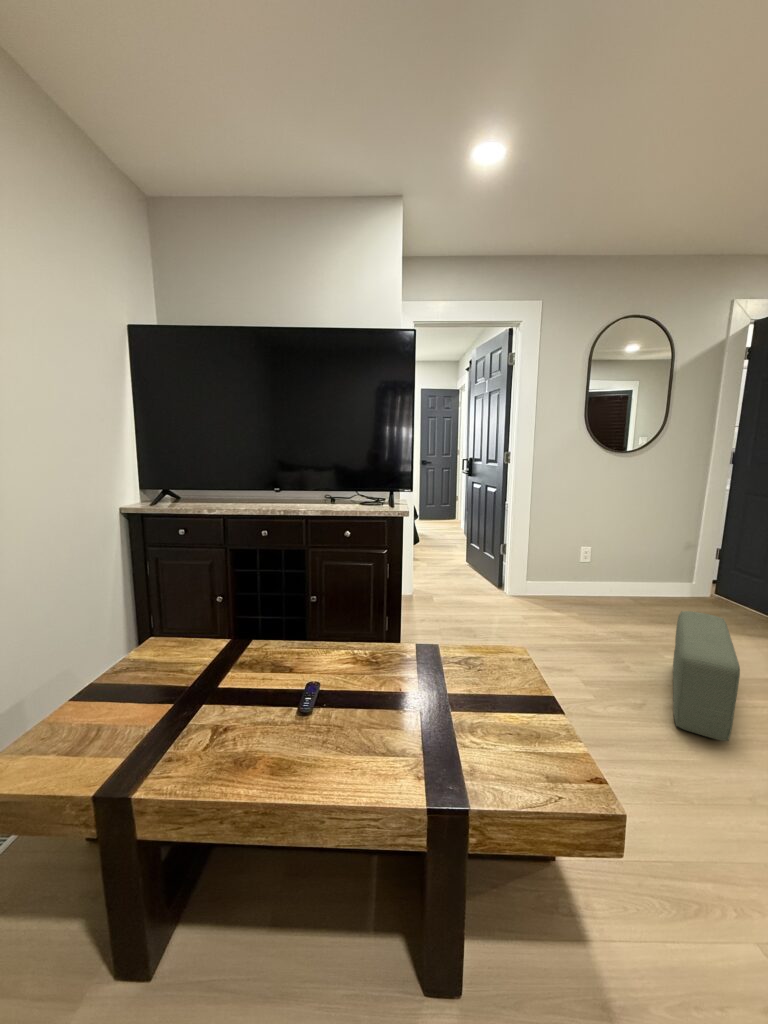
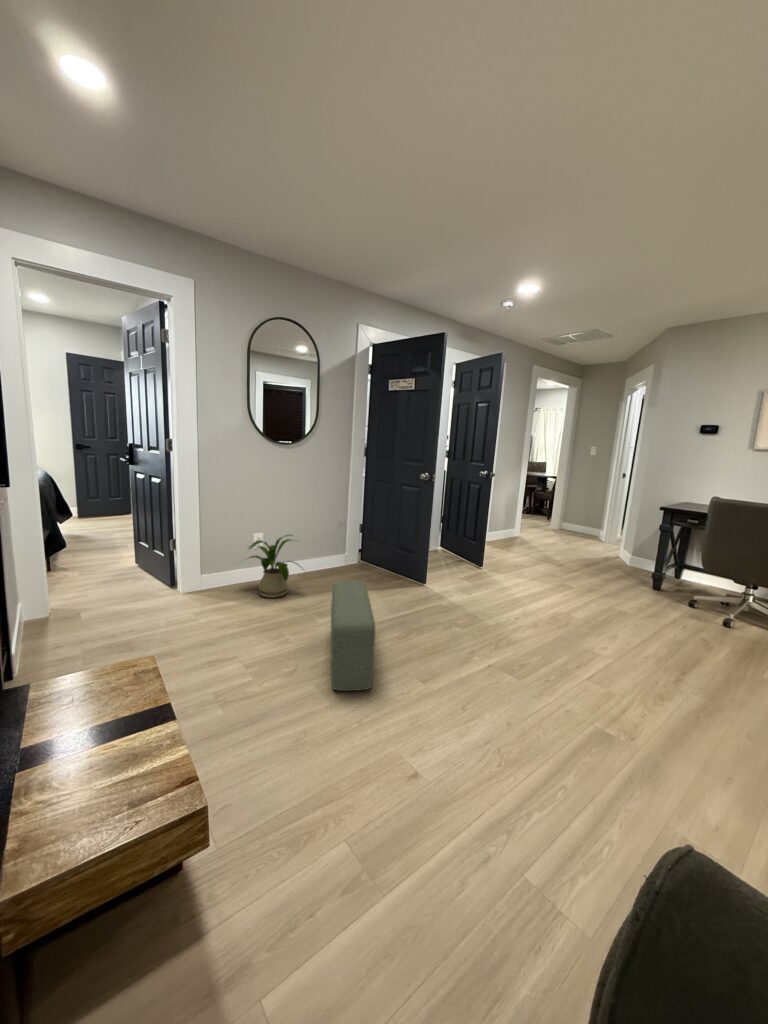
house plant: none [563,552,640,617] -> present [249,535,299,598]

